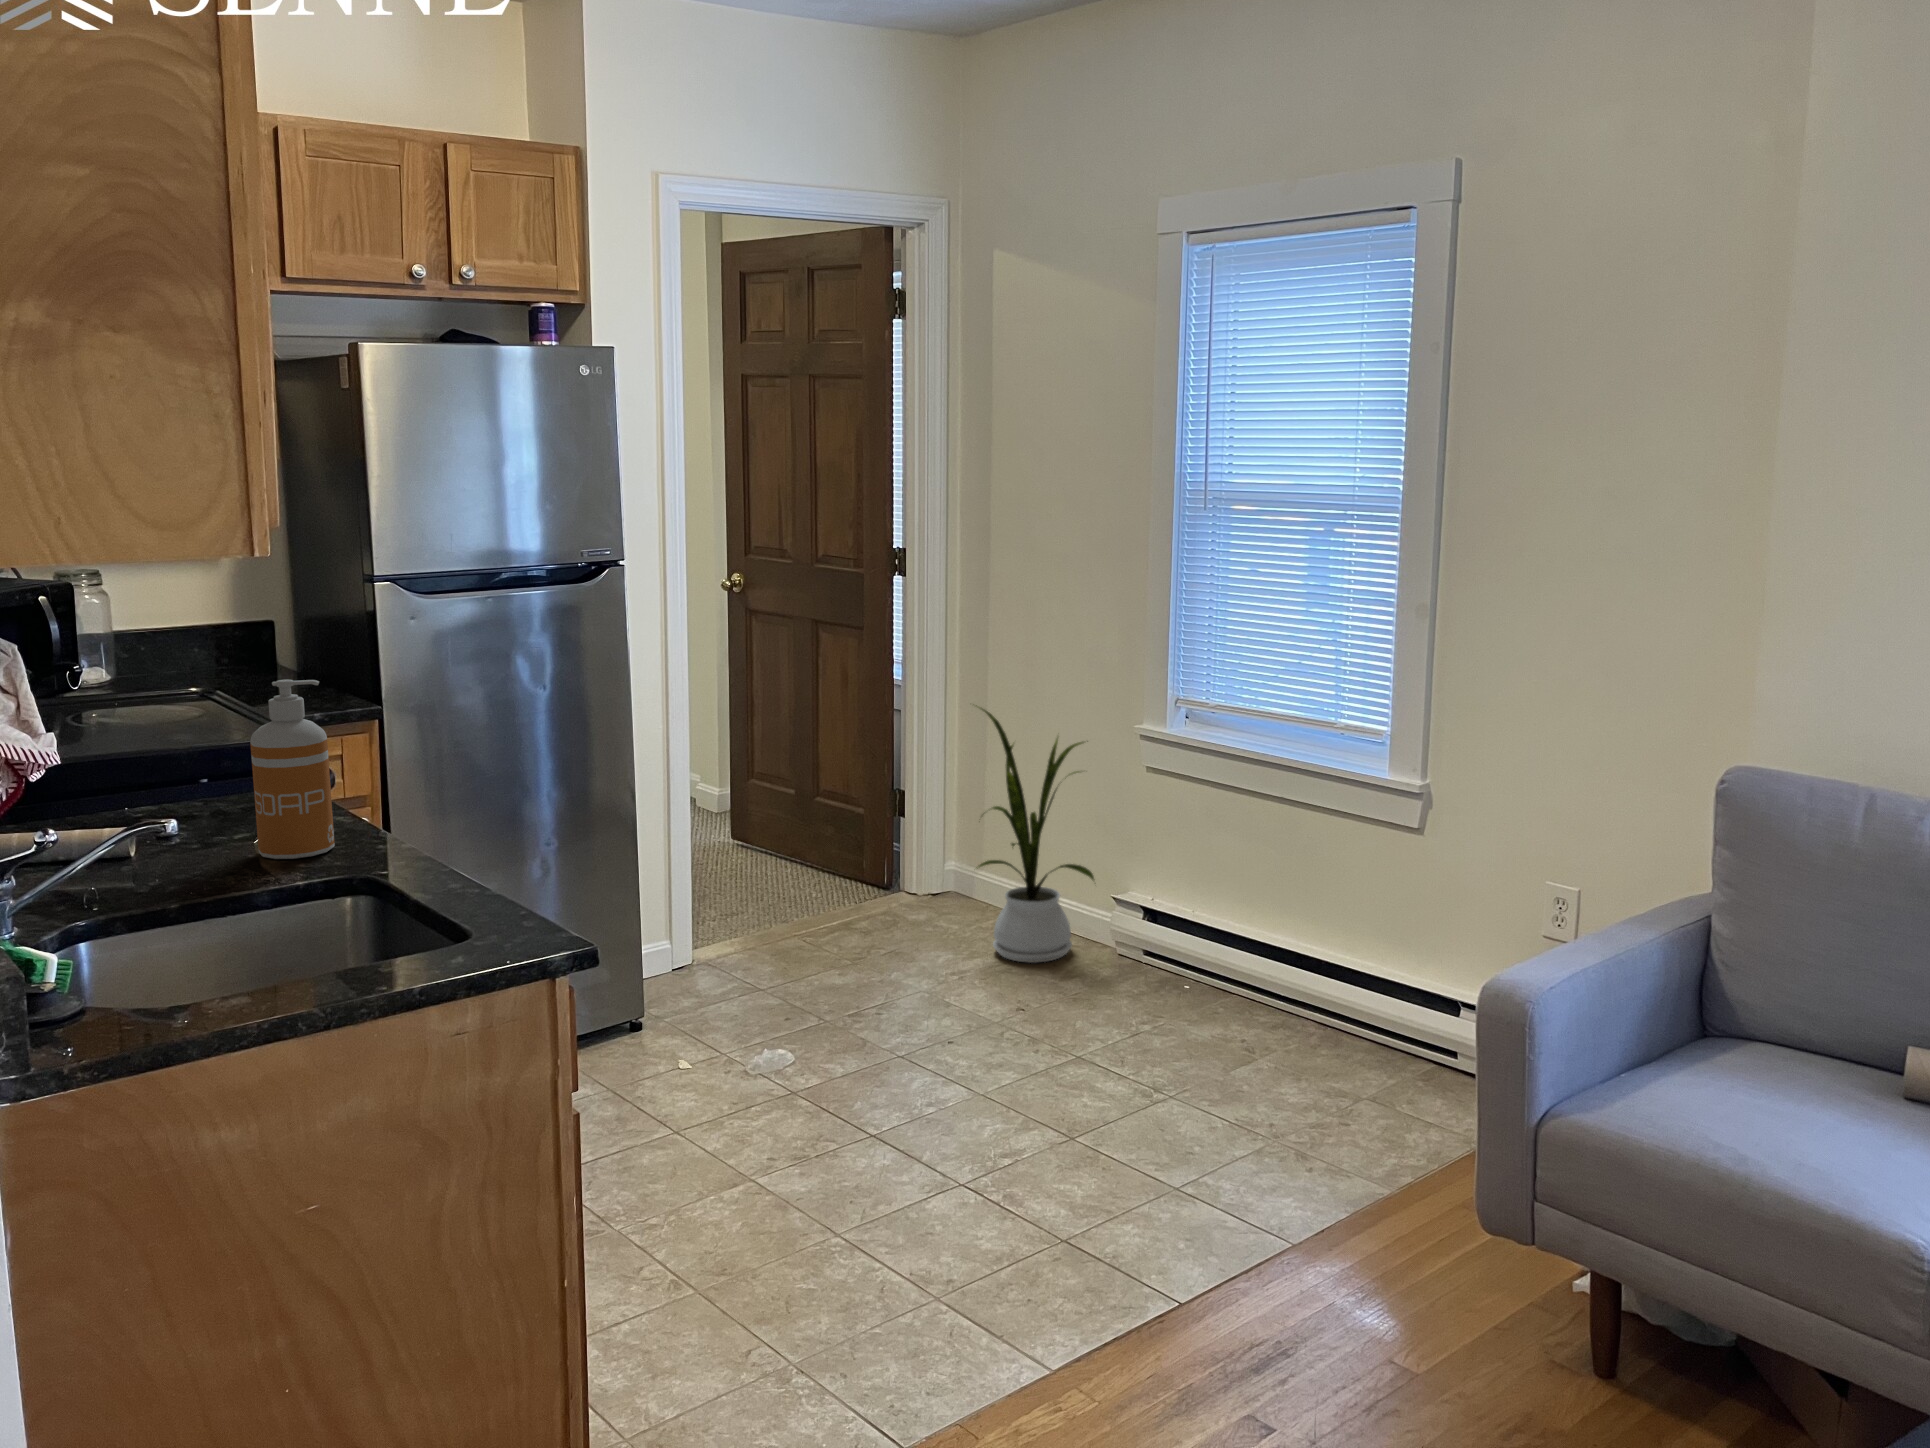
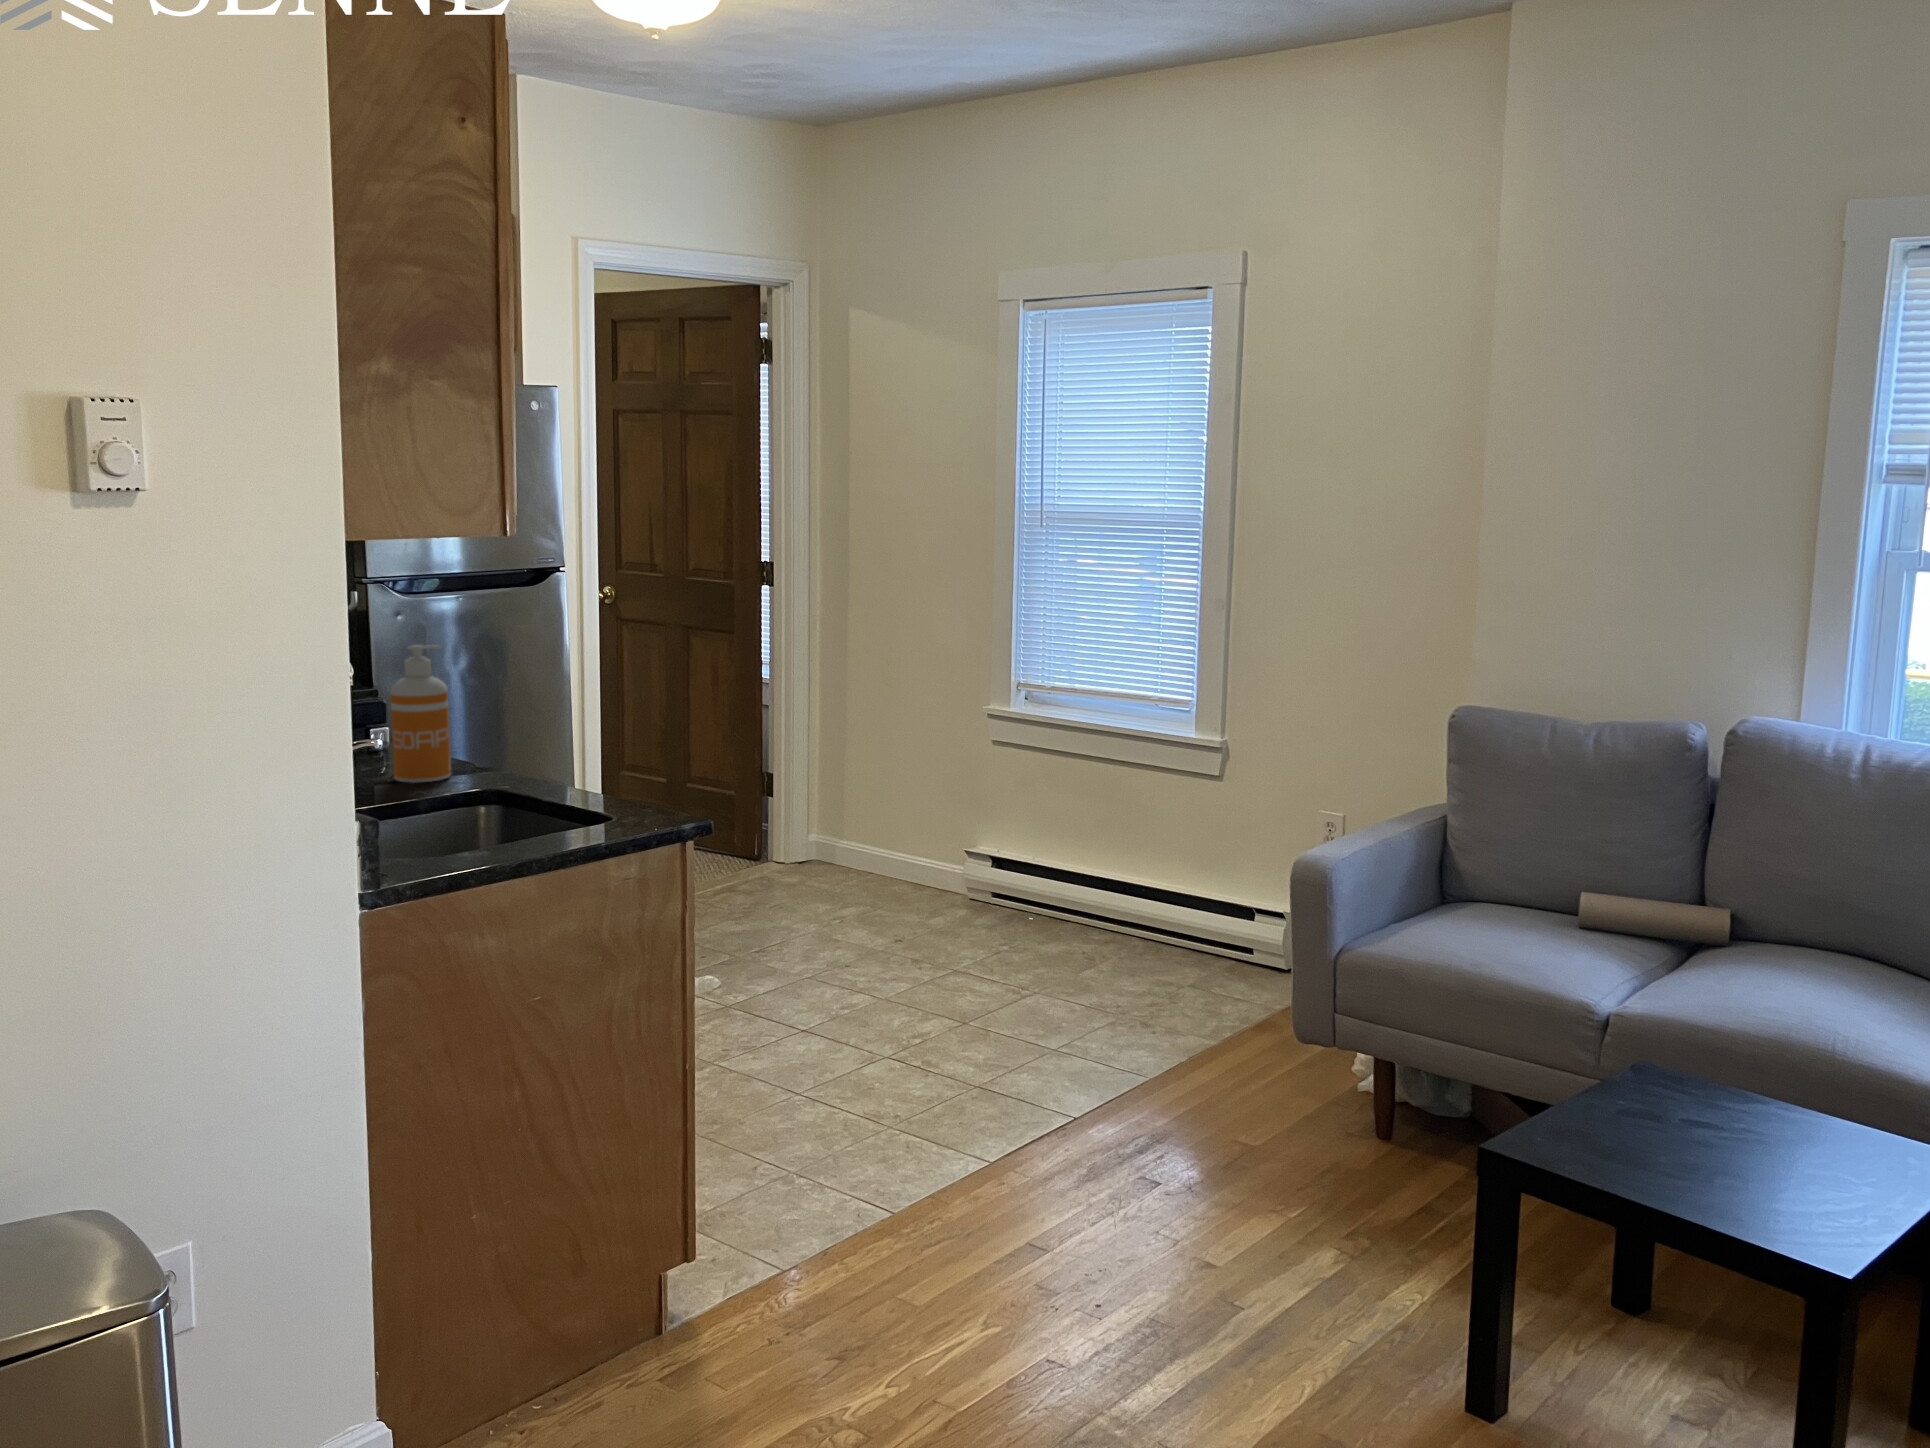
house plant: present [976,705,1094,963] -> none [837,692,952,908]

